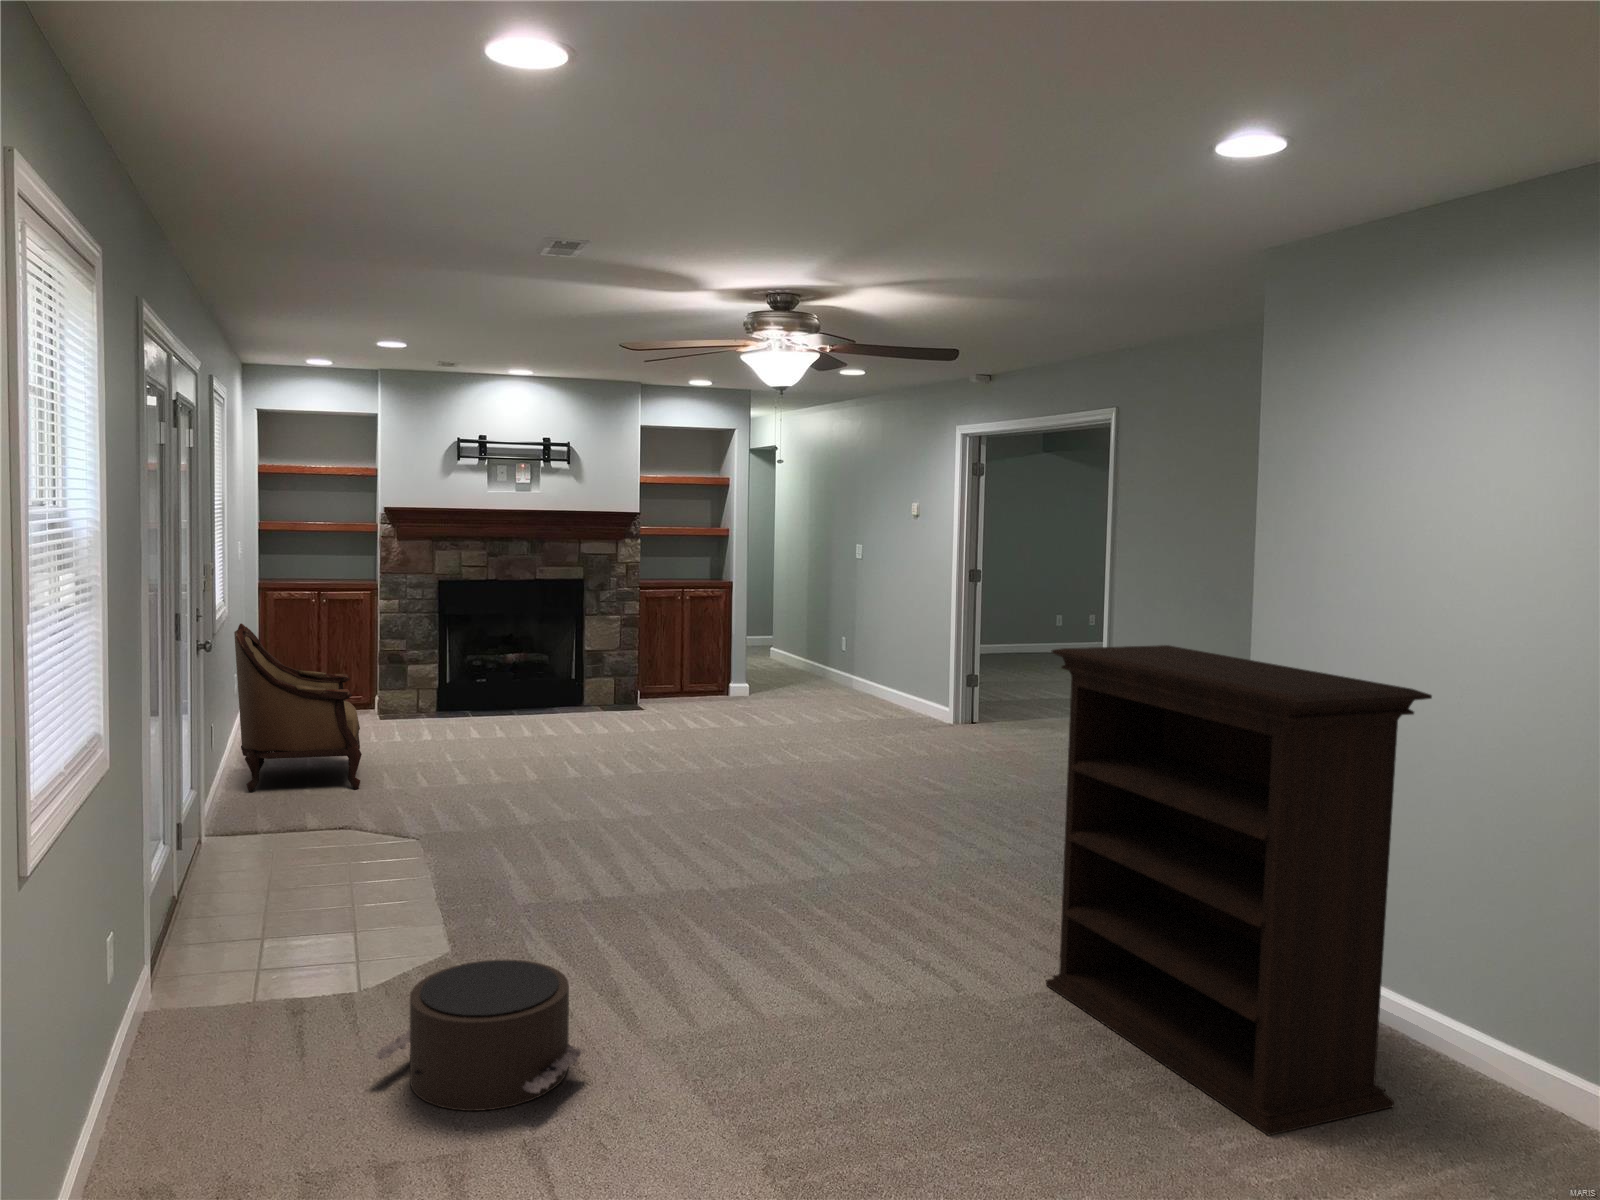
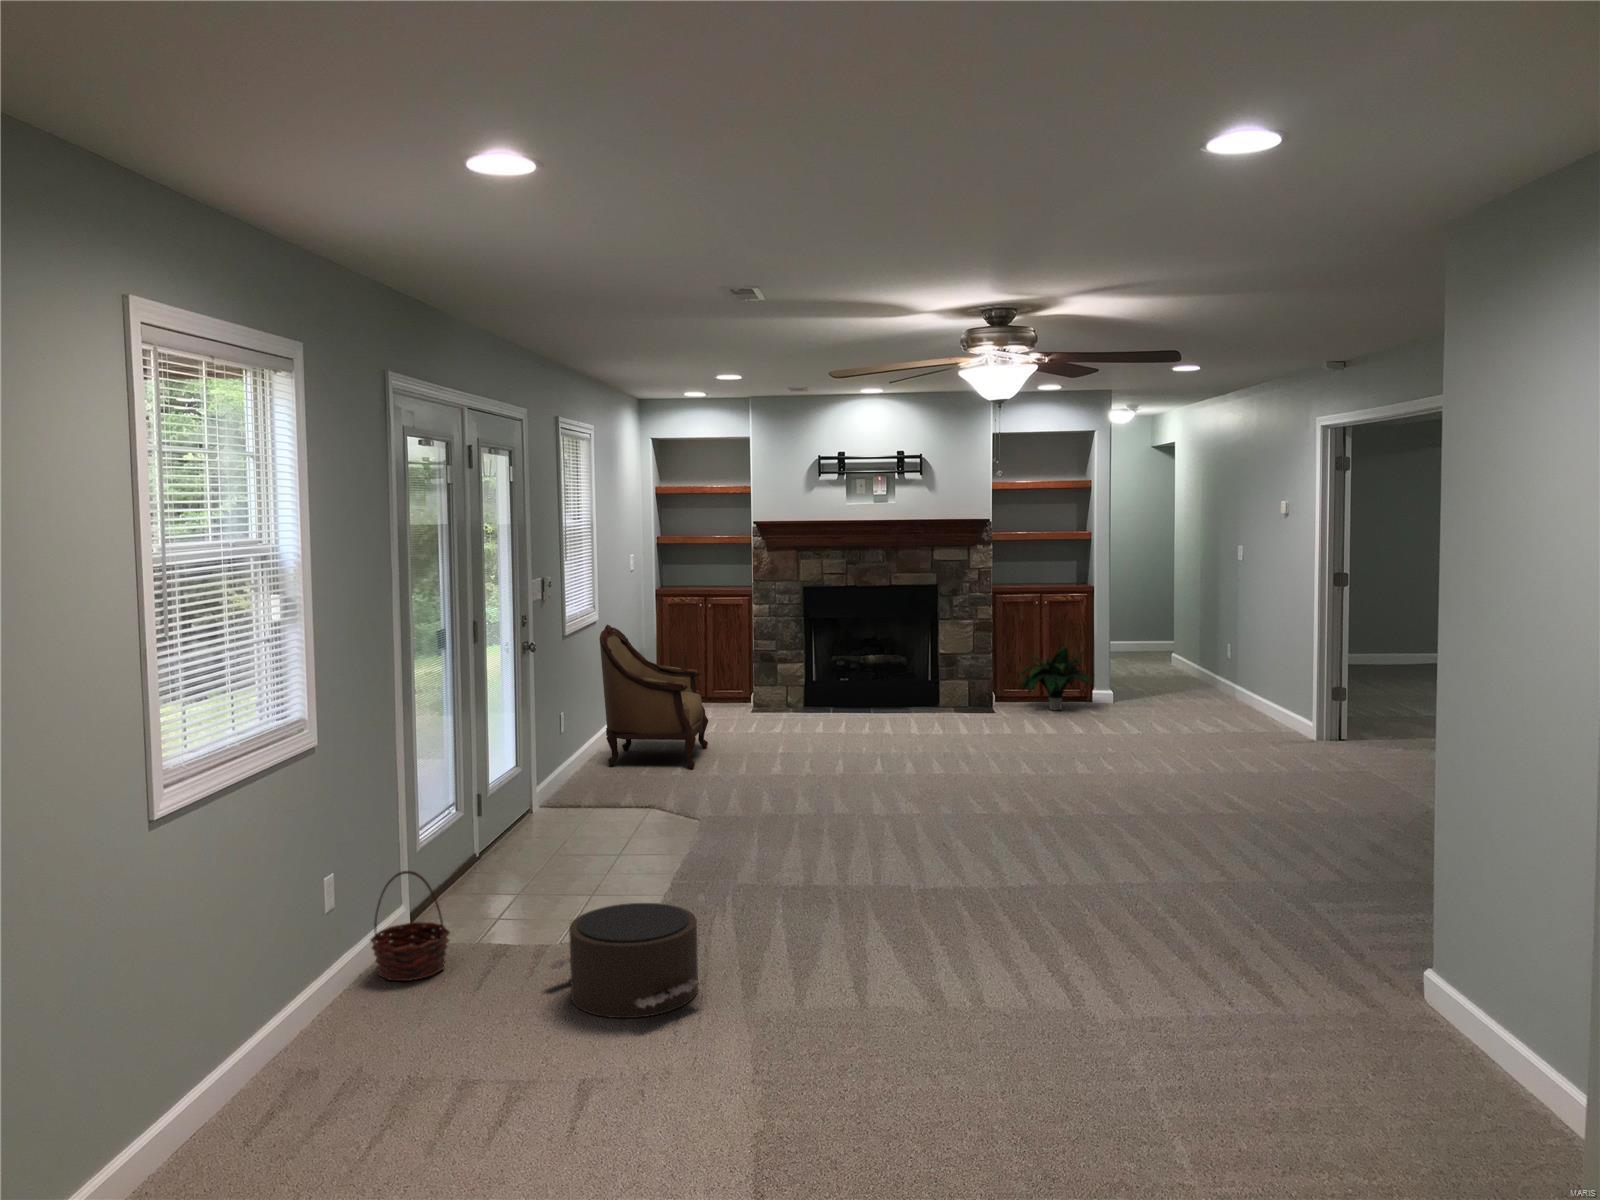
potted plant: none [664,638,740,706] -> present [1020,644,1092,710]
bookshelf: present [1046,645,1432,1135] -> none [1177,651,1488,1154]
basket: none [99,957,215,1109] -> present [371,871,450,981]

